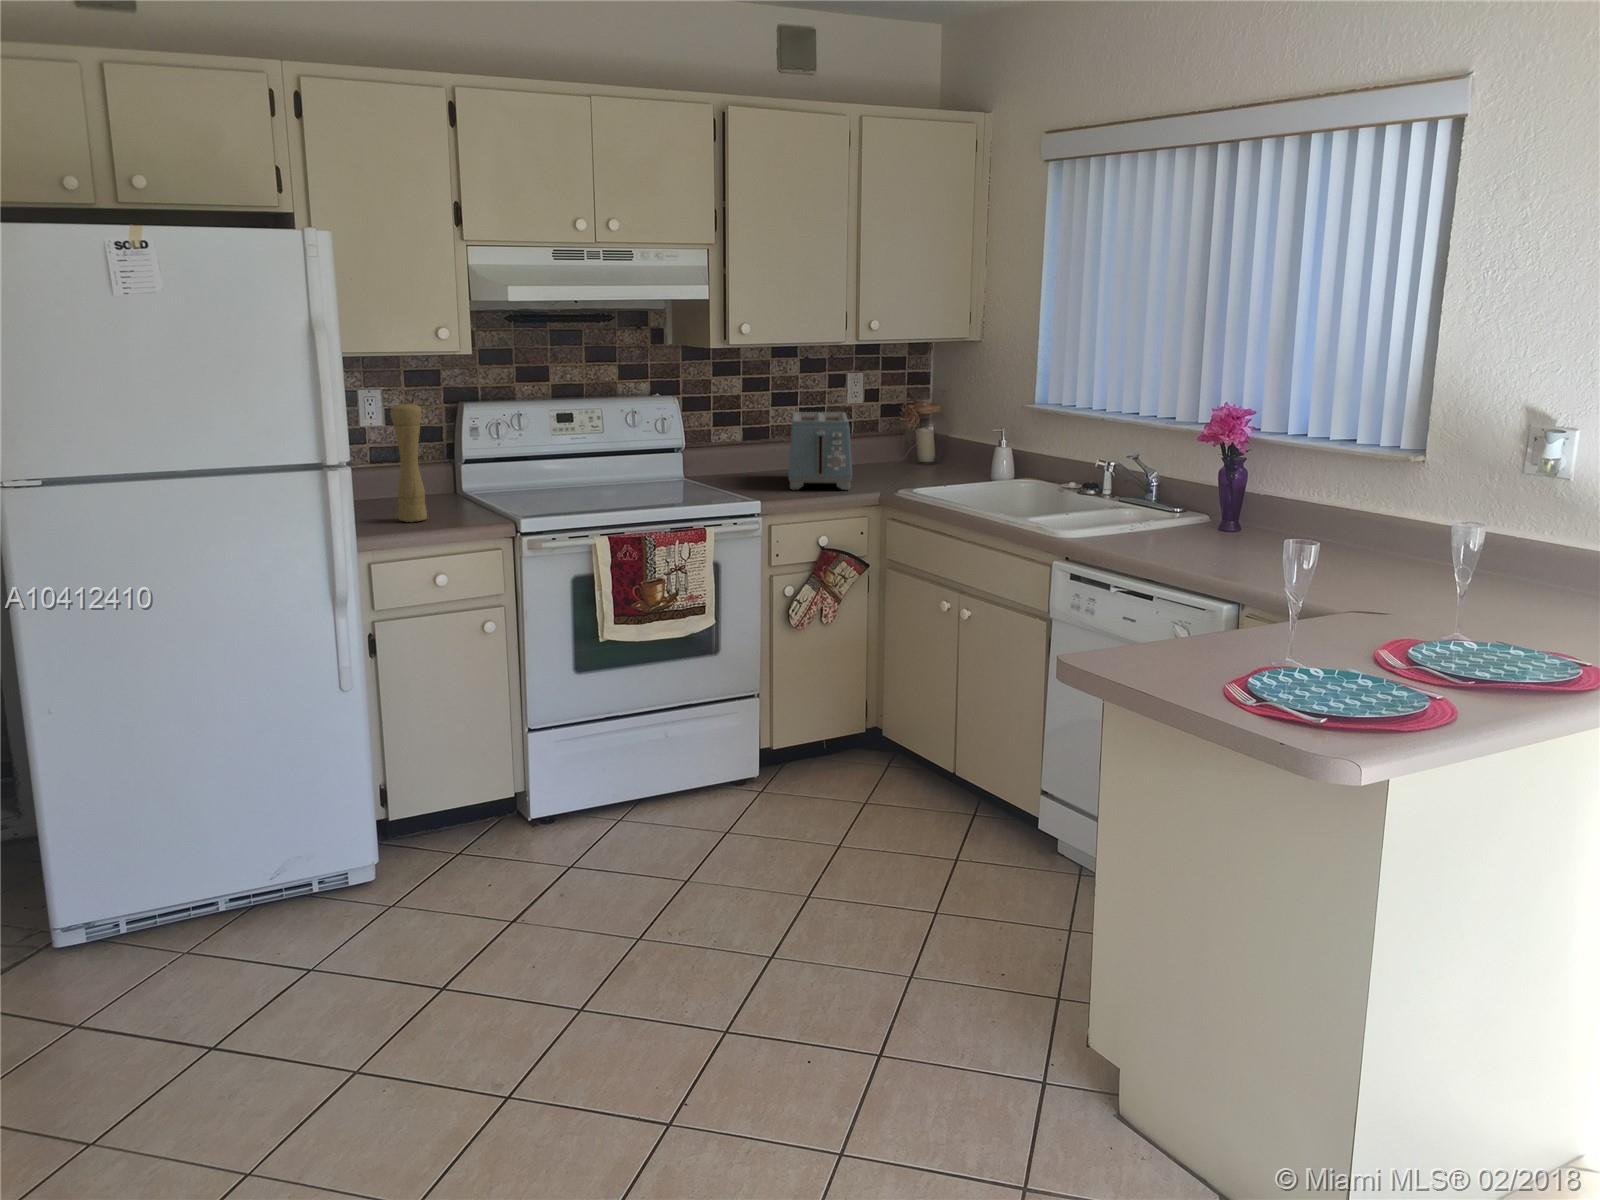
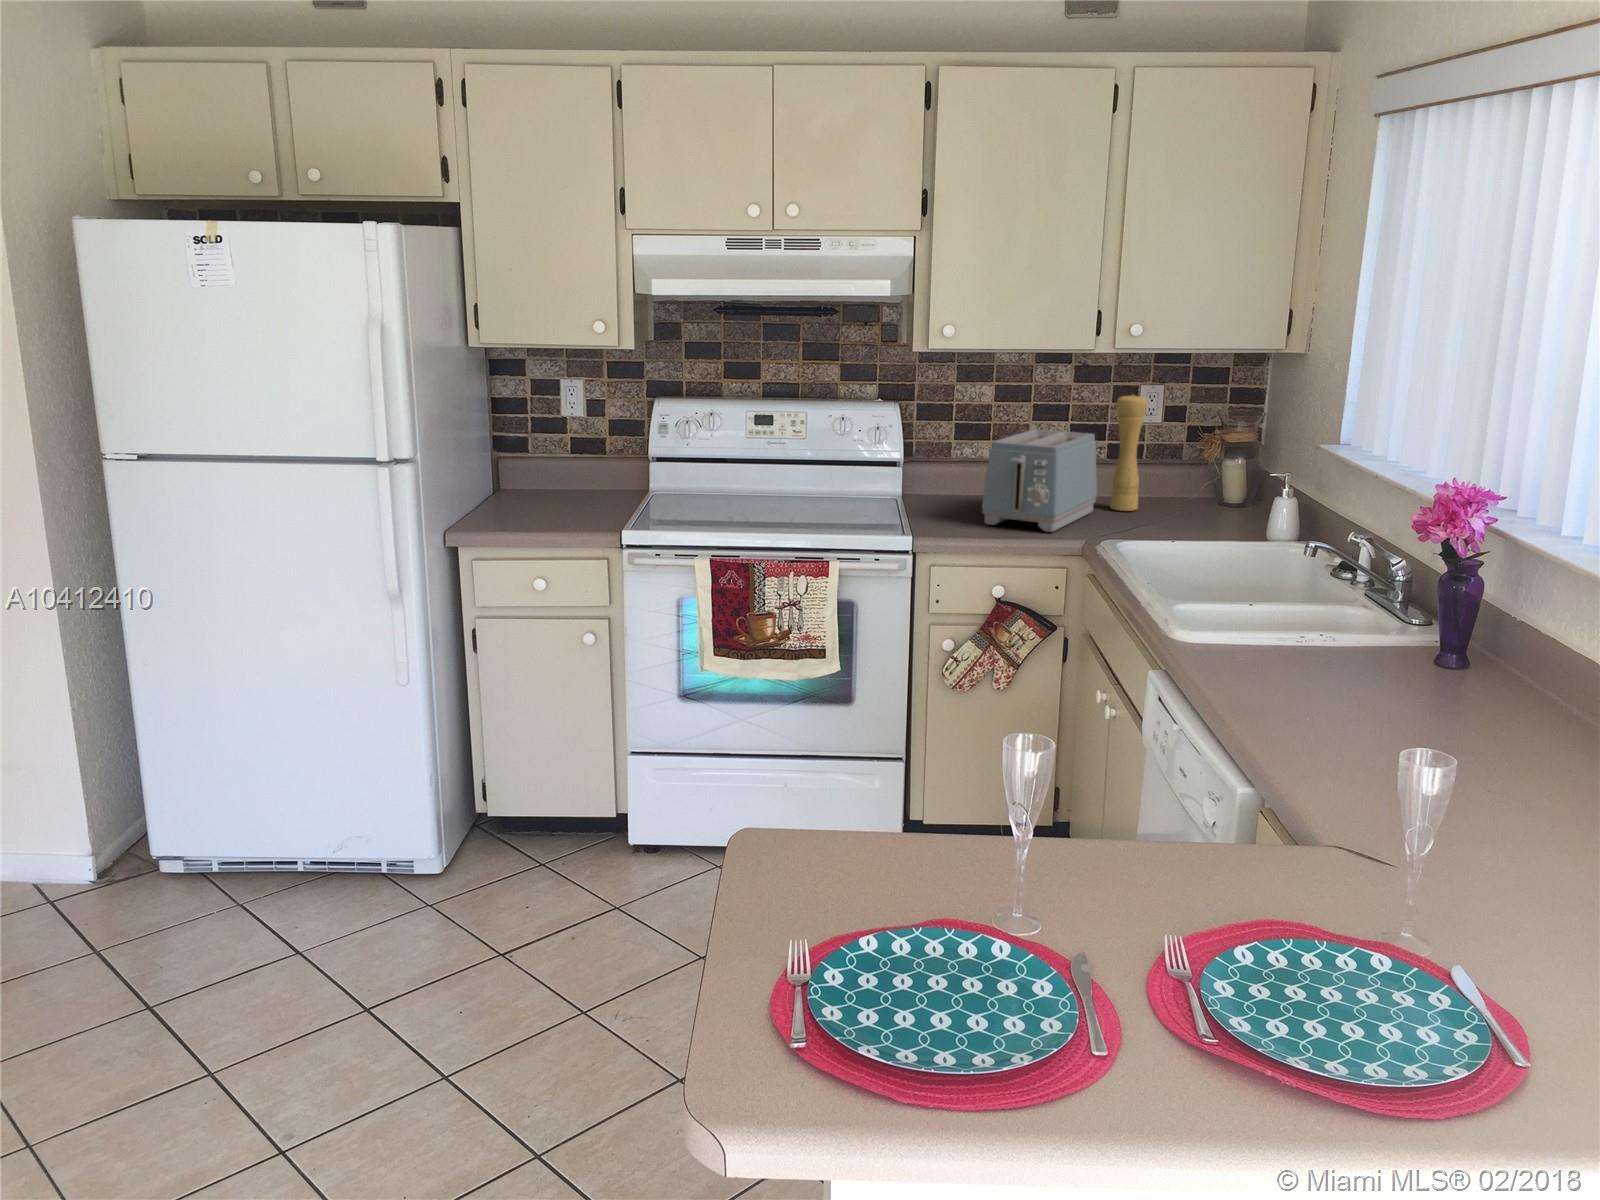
pepper mill: present [390,402,427,522] -> present [1110,394,1147,511]

